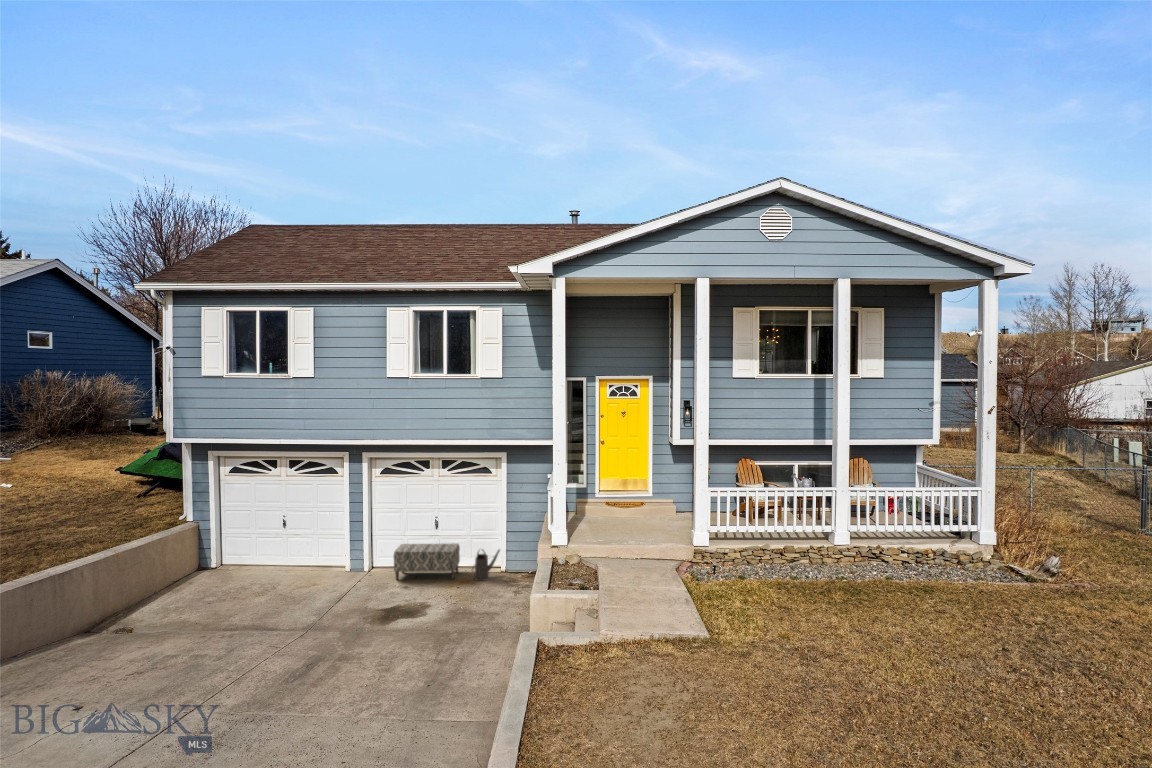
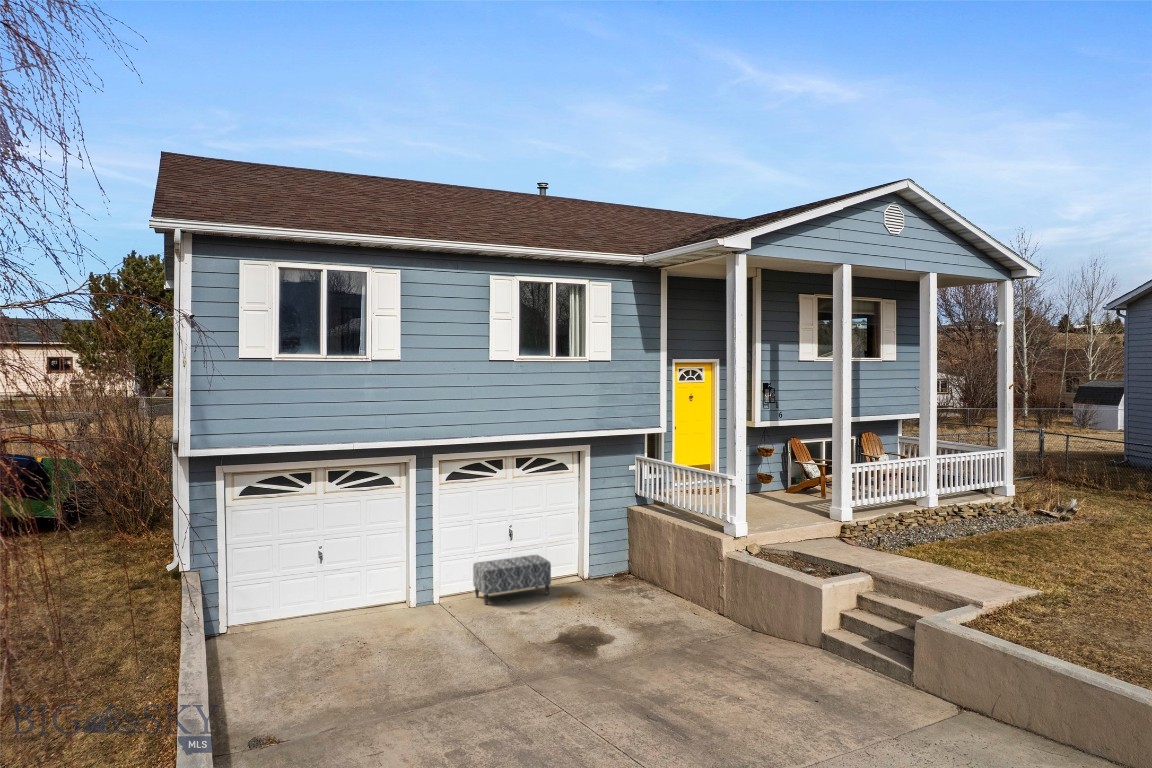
watering can: present [474,550,500,581] -> none [567,555,584,592]

